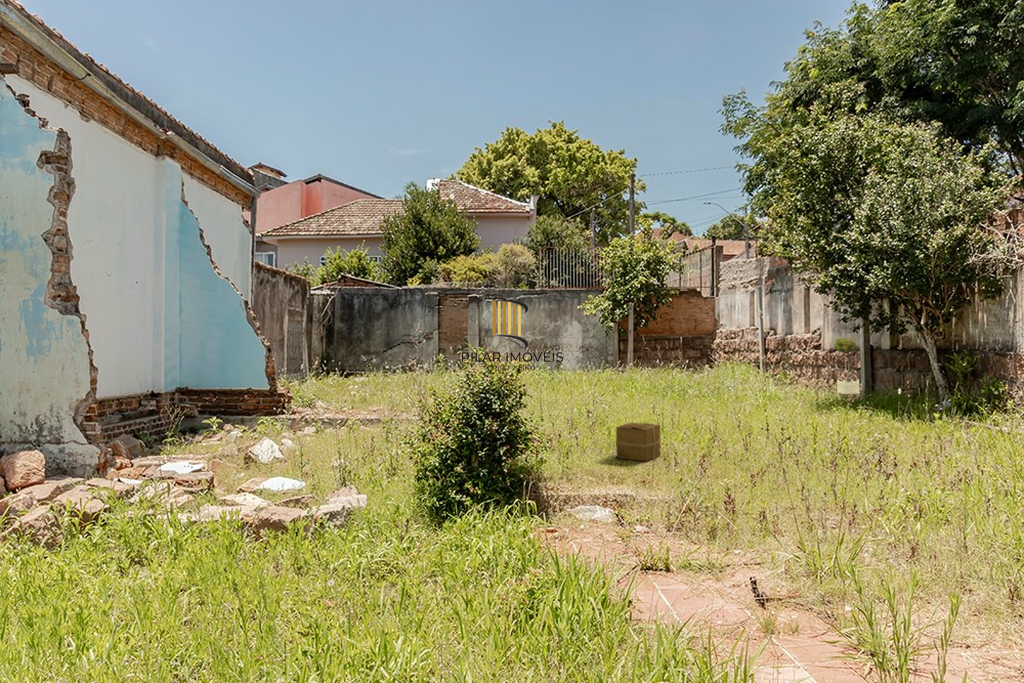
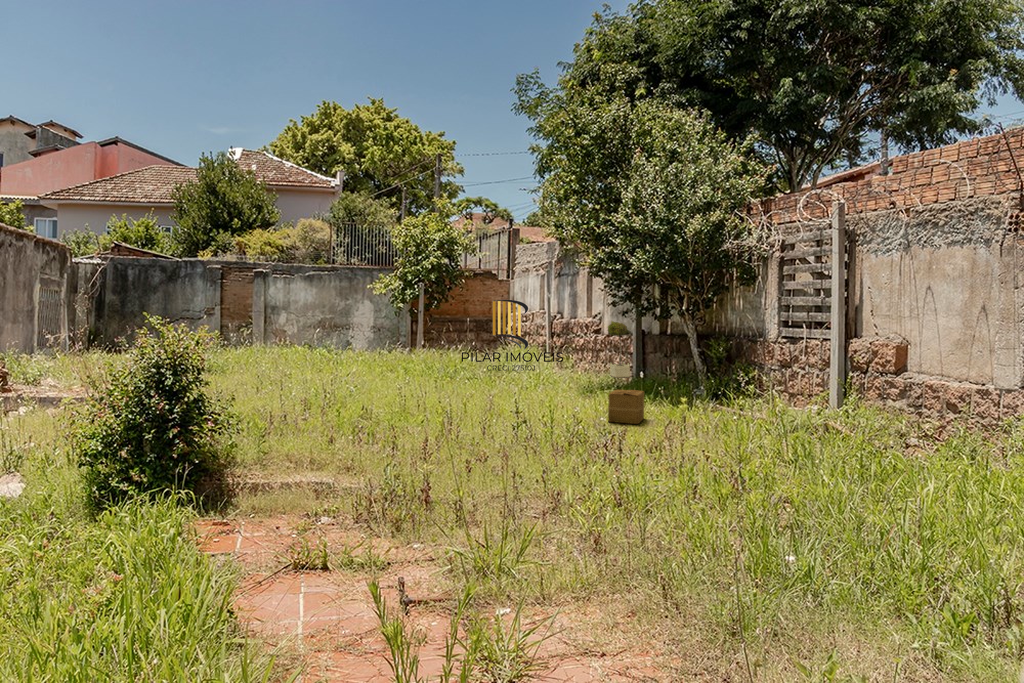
cardboard box: present [616,423,660,461] -> present [608,390,644,424]

